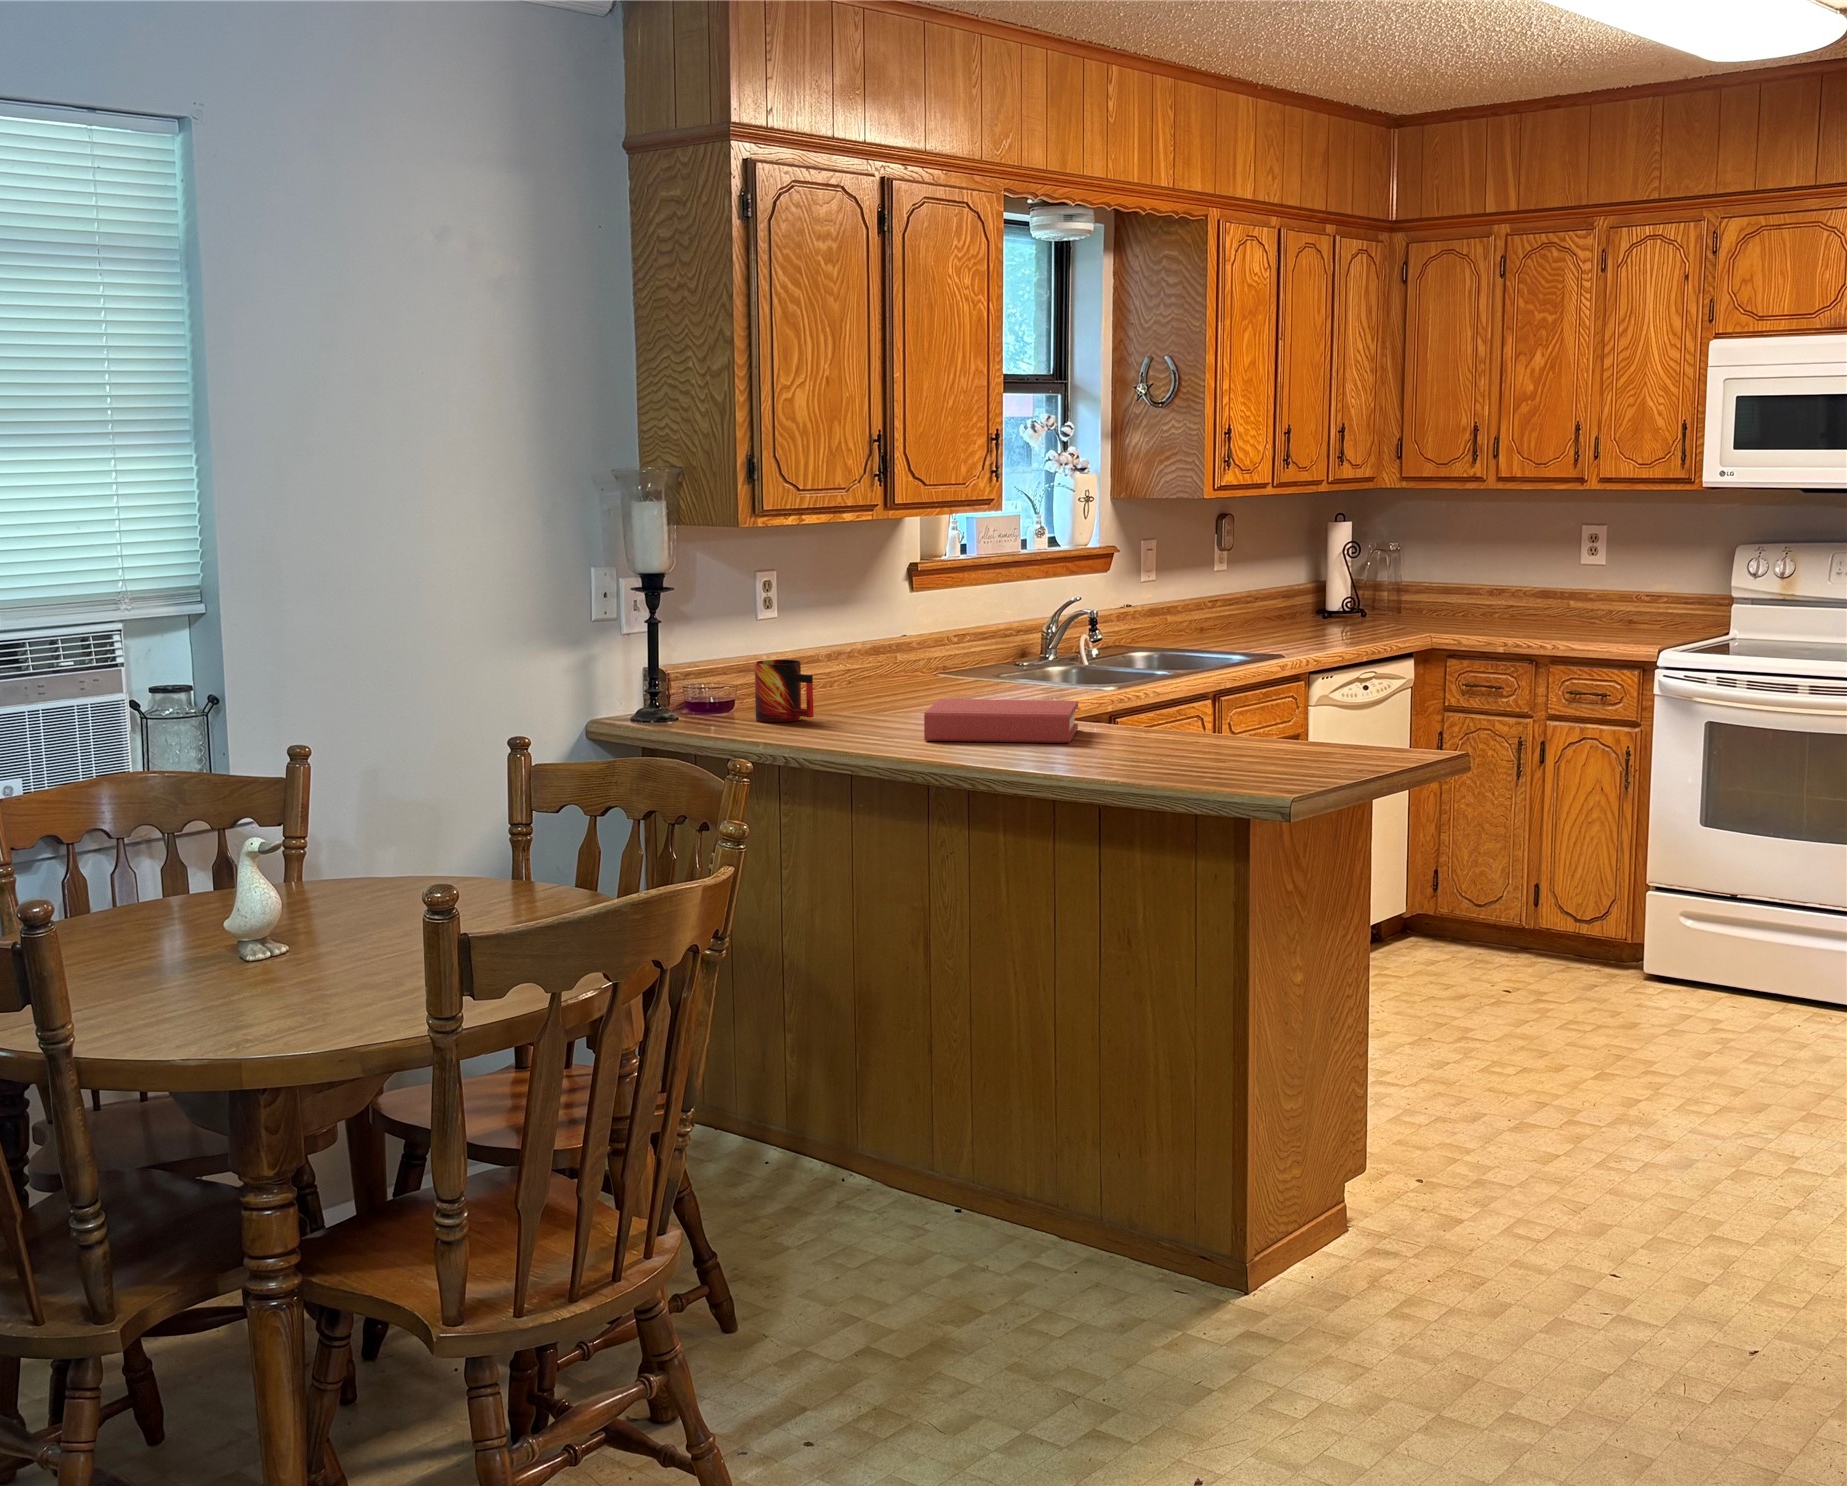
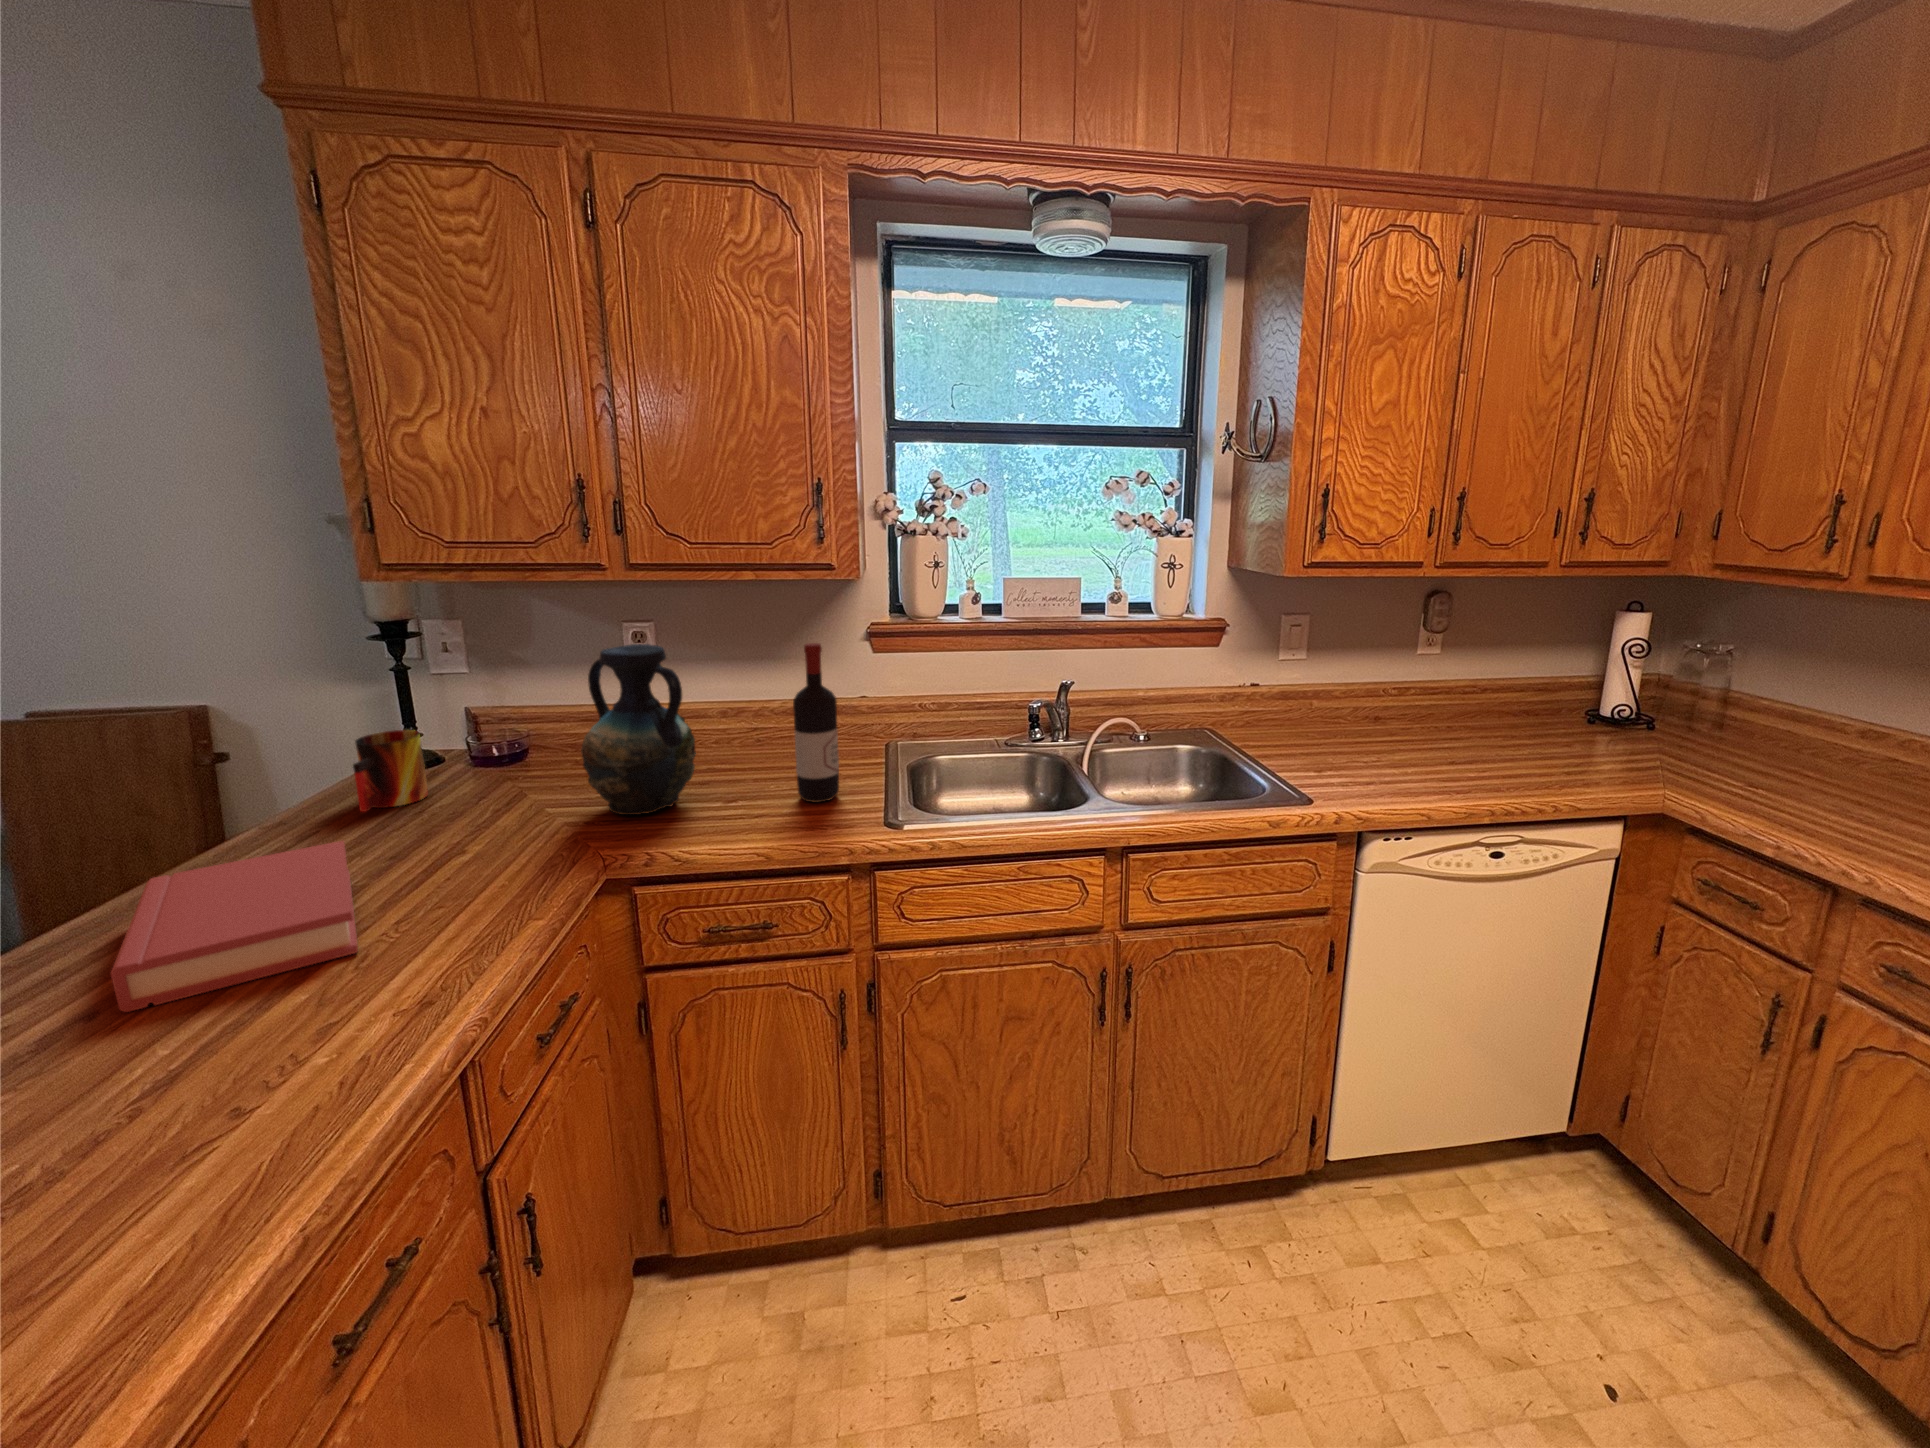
wine bottle: none [1013,559,1047,689] -> present [793,643,839,803]
vase: none [906,566,995,702] -> present [581,644,696,815]

